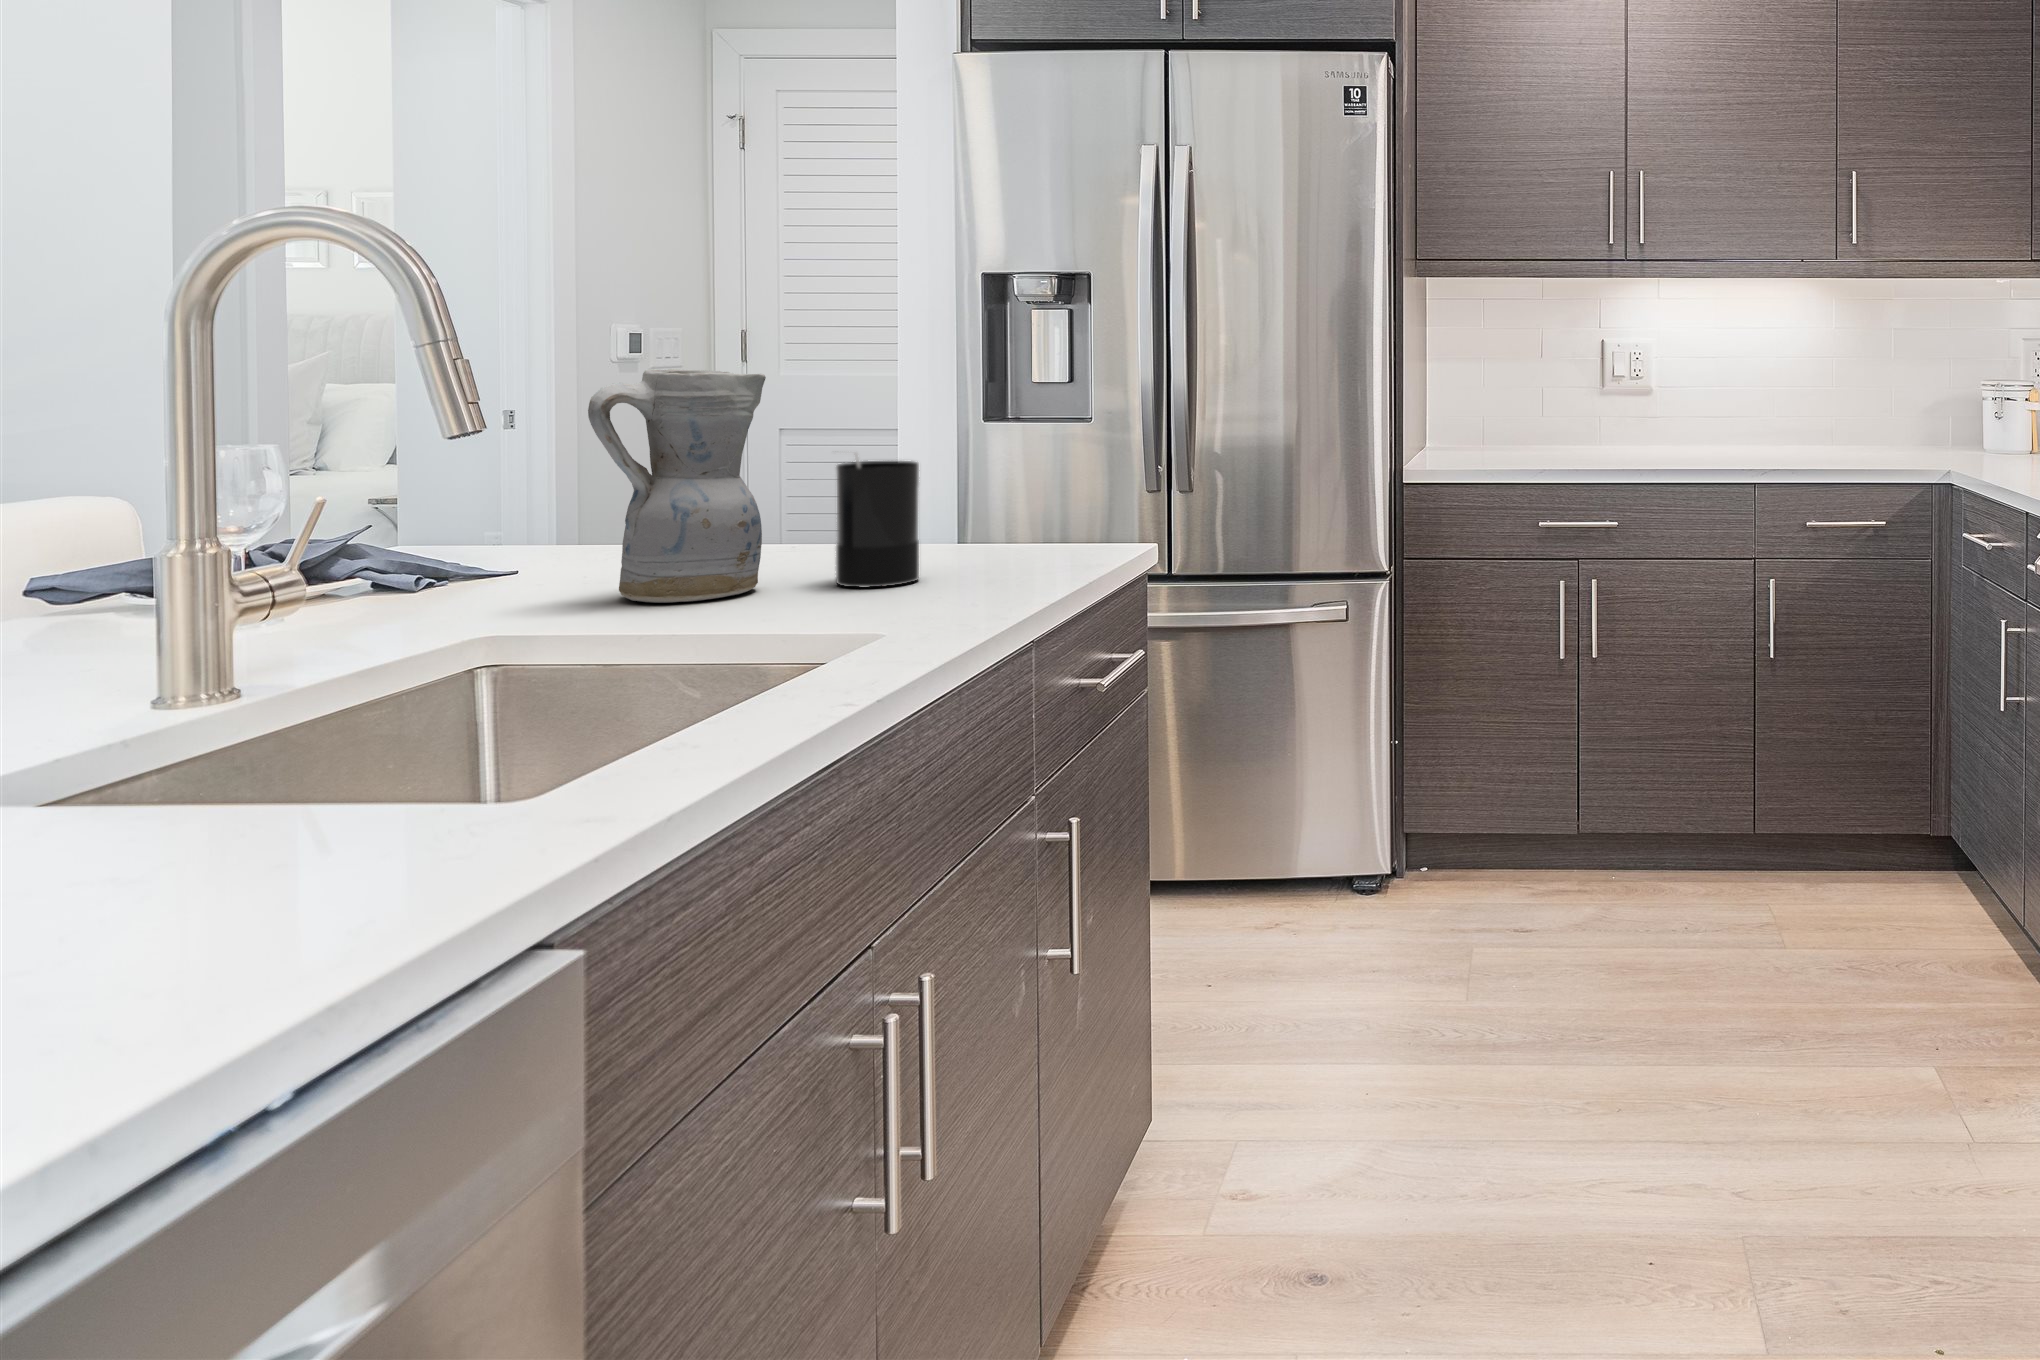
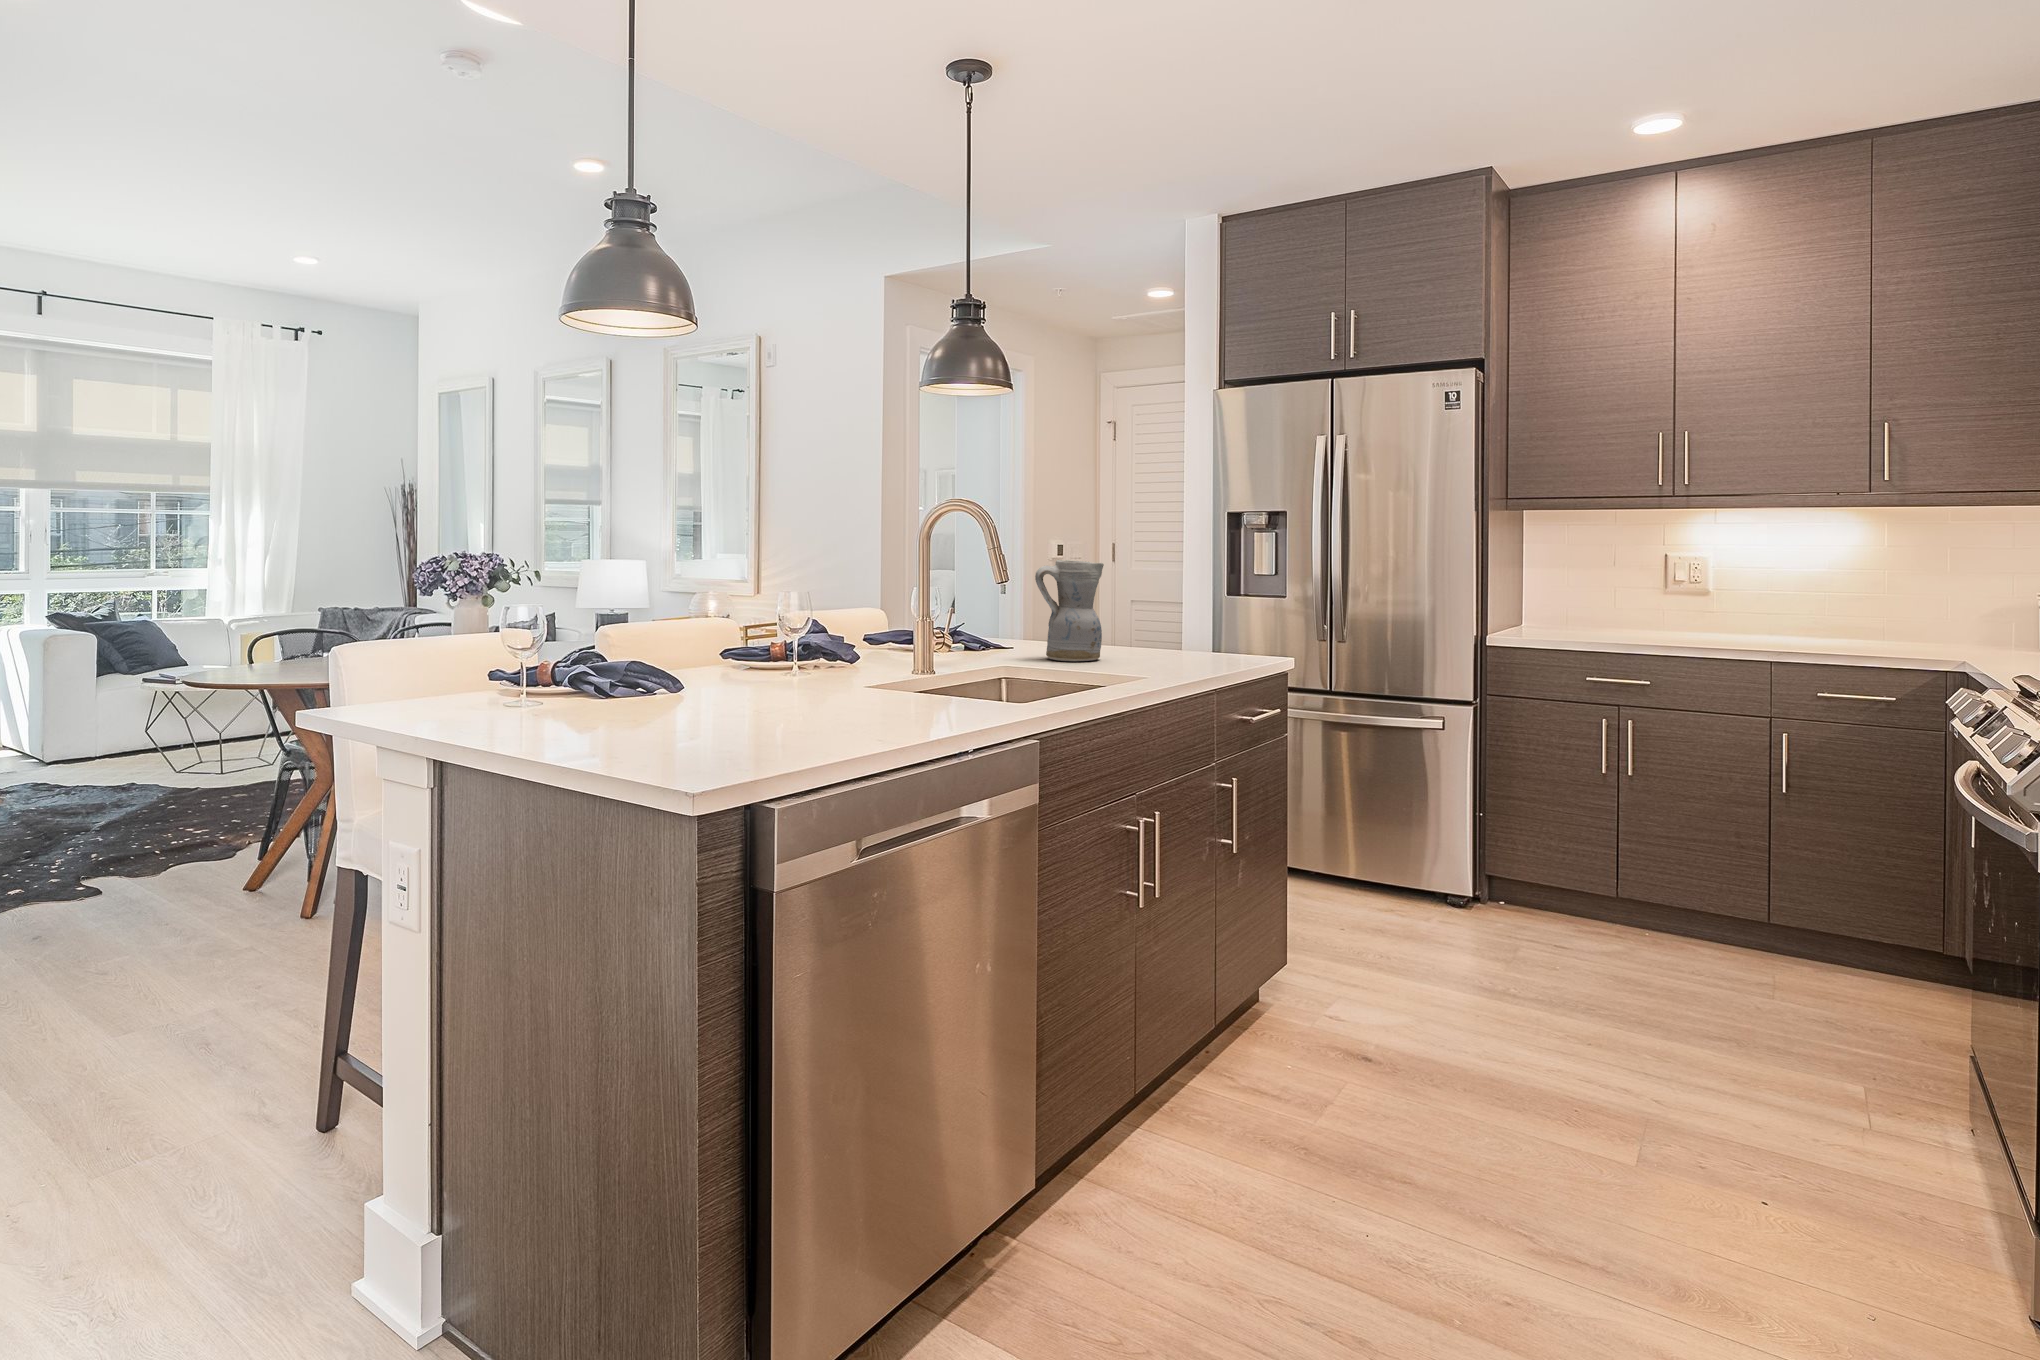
candle: present [836,453,919,587] -> none [1132,600,1169,663]

